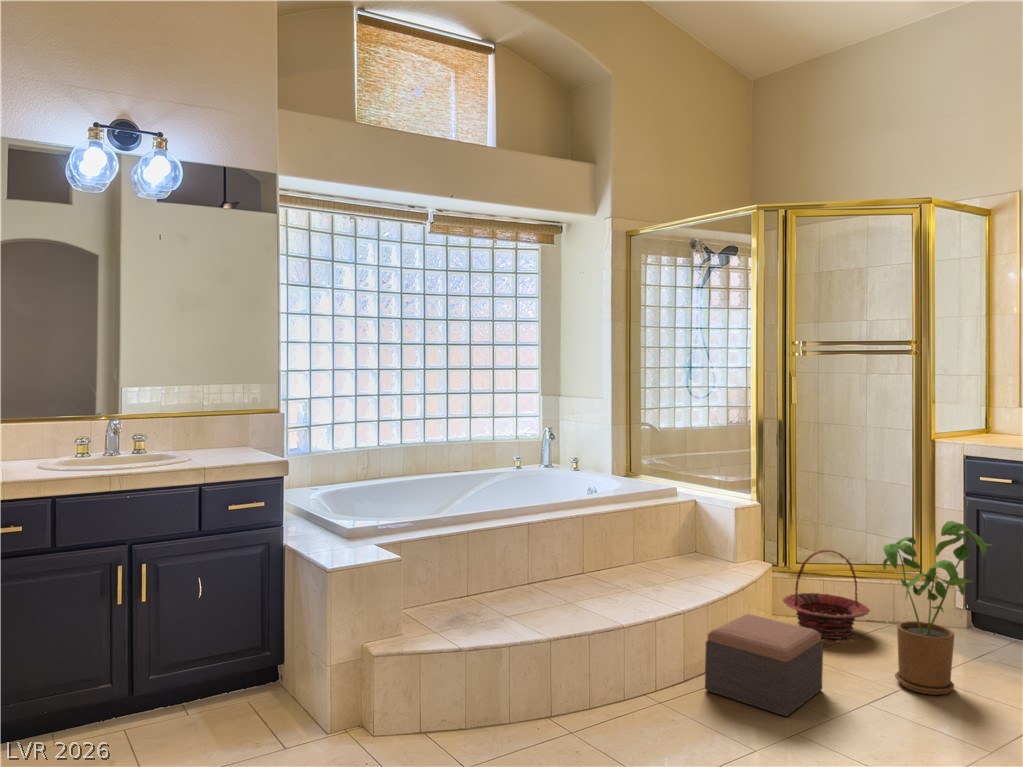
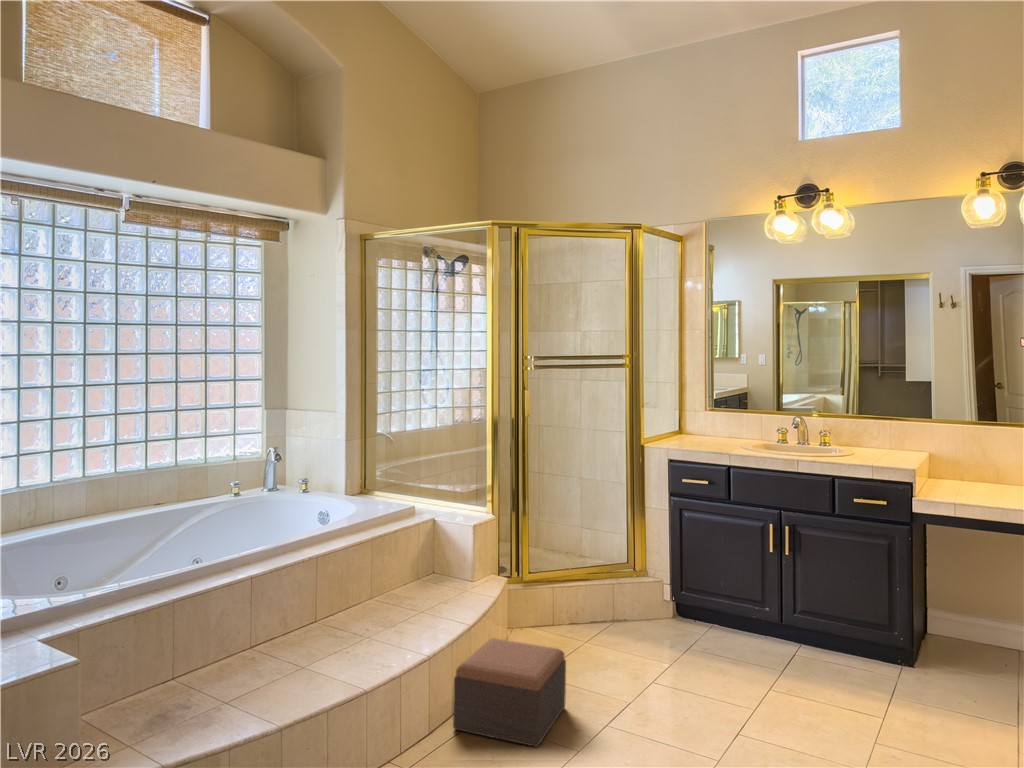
house plant: present [883,521,990,695] -> none [614,528,706,695]
basket: present [783,550,870,639] -> none [518,559,597,646]

